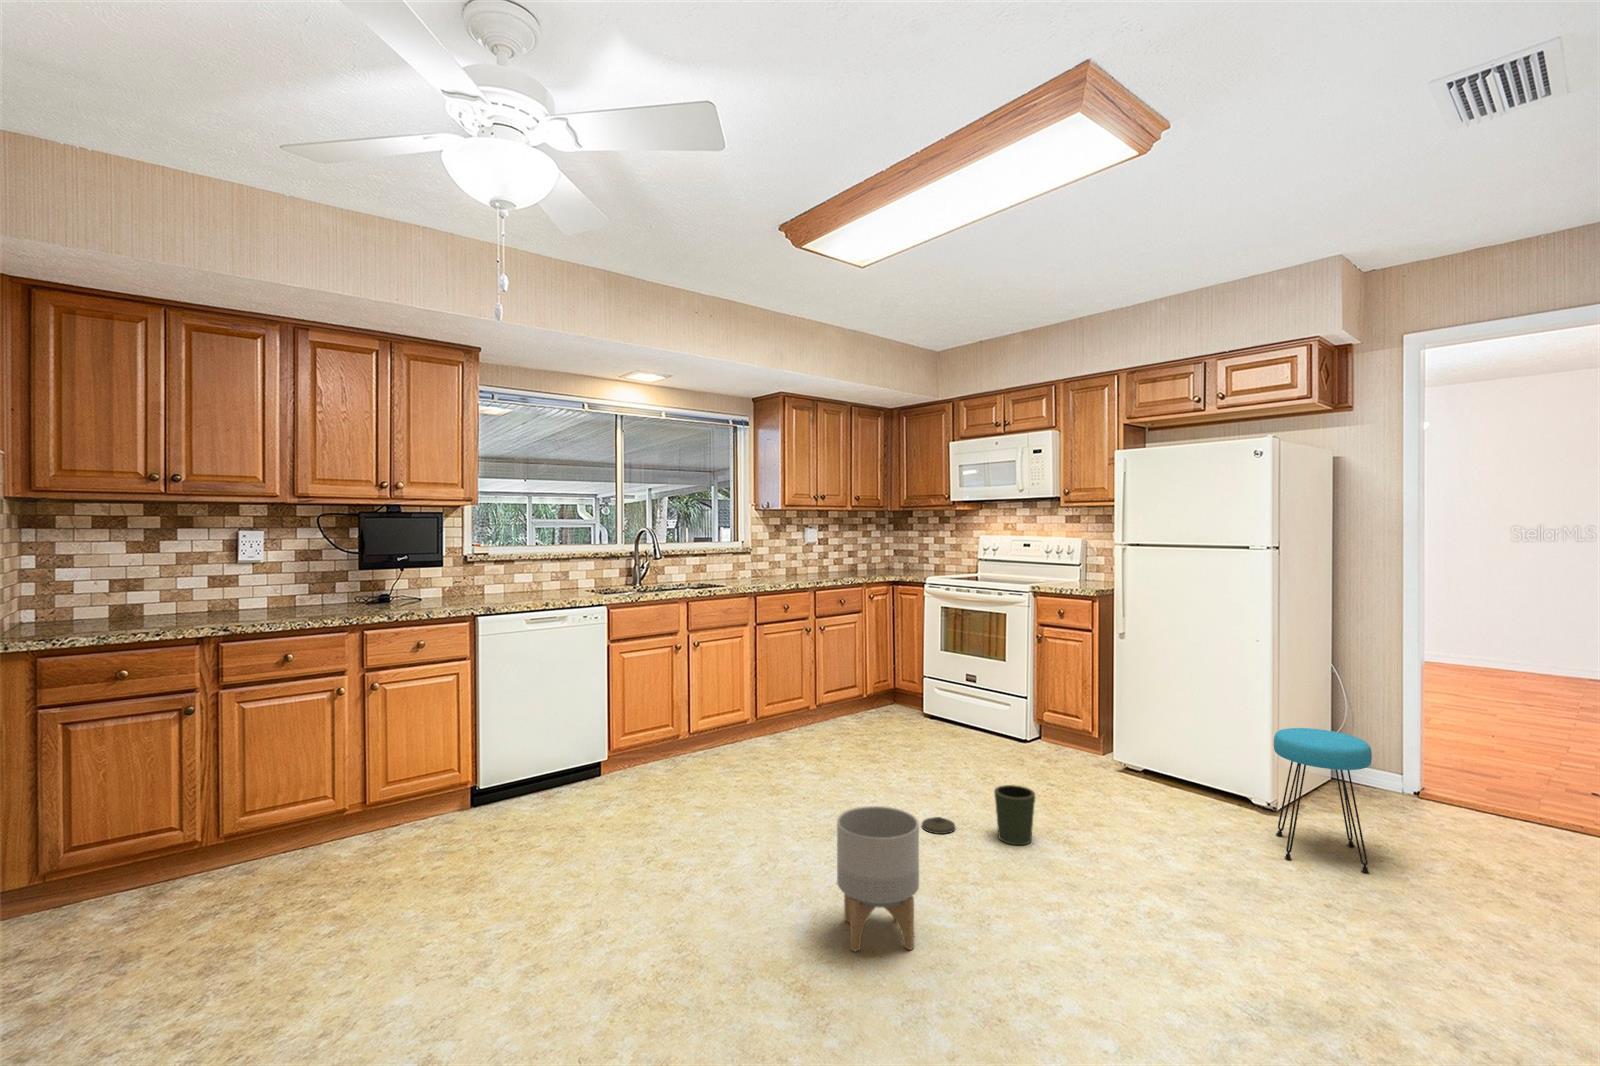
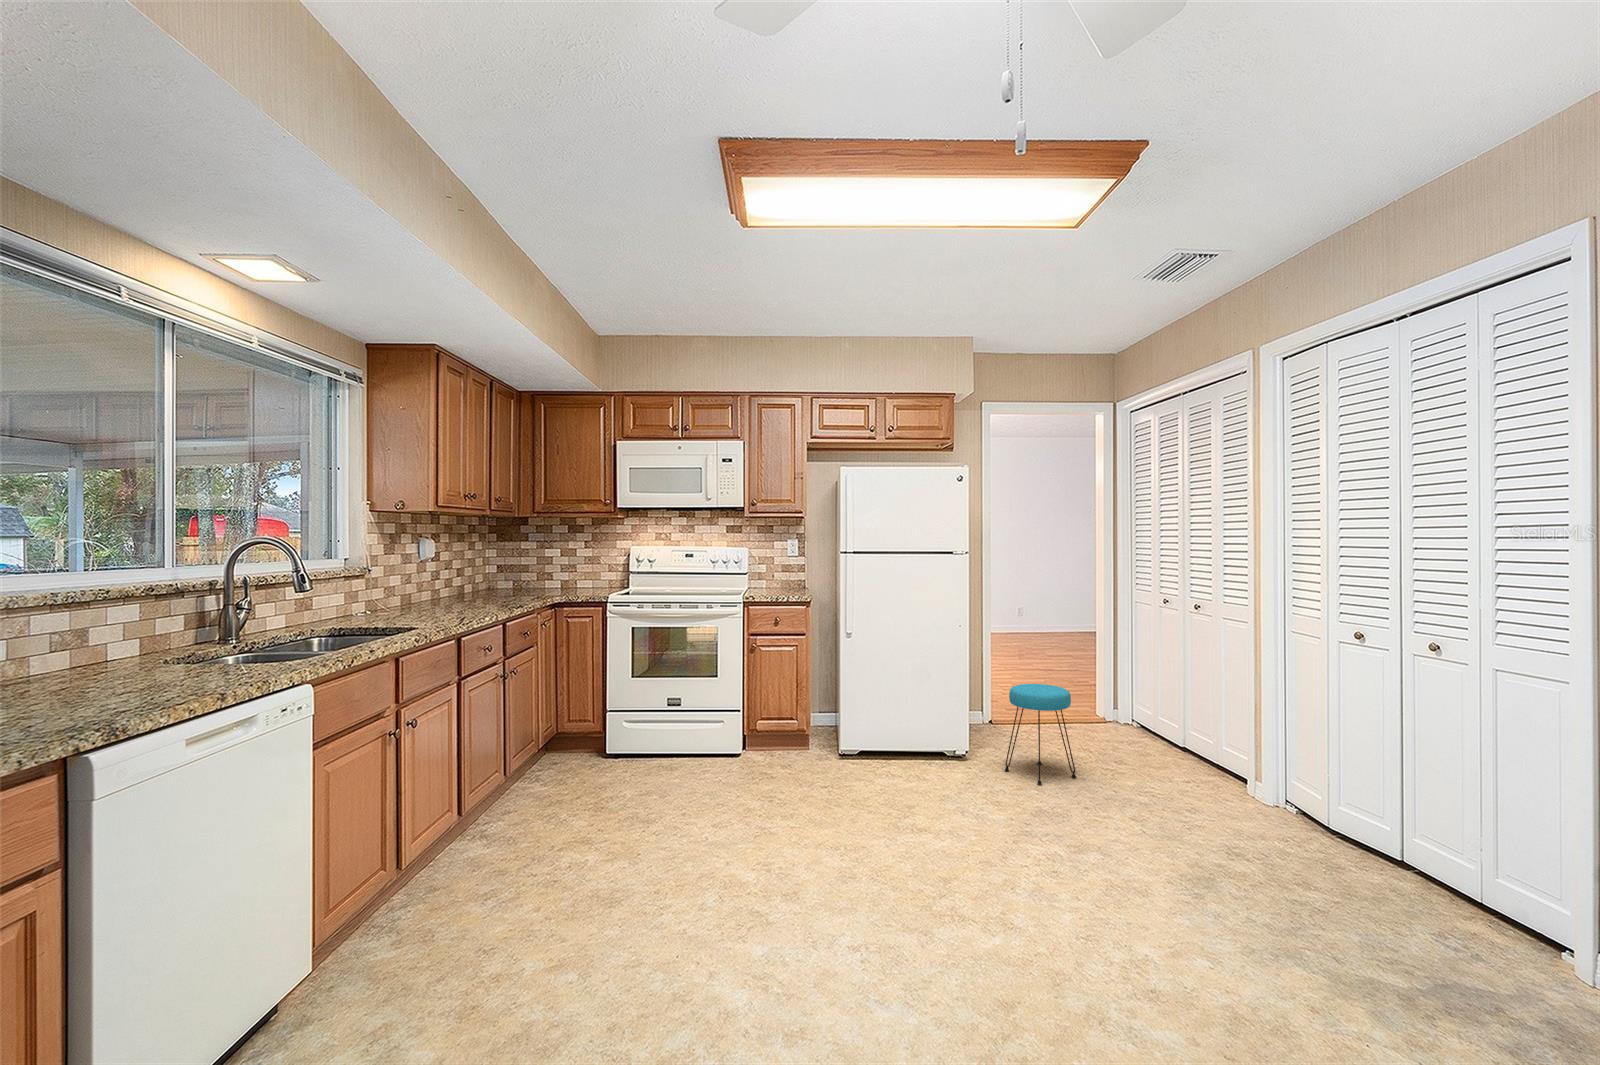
trash can: present [922,785,1035,845] -> none [833,789,932,868]
planter: present [837,806,919,952] -> none [978,838,1073,1012]

